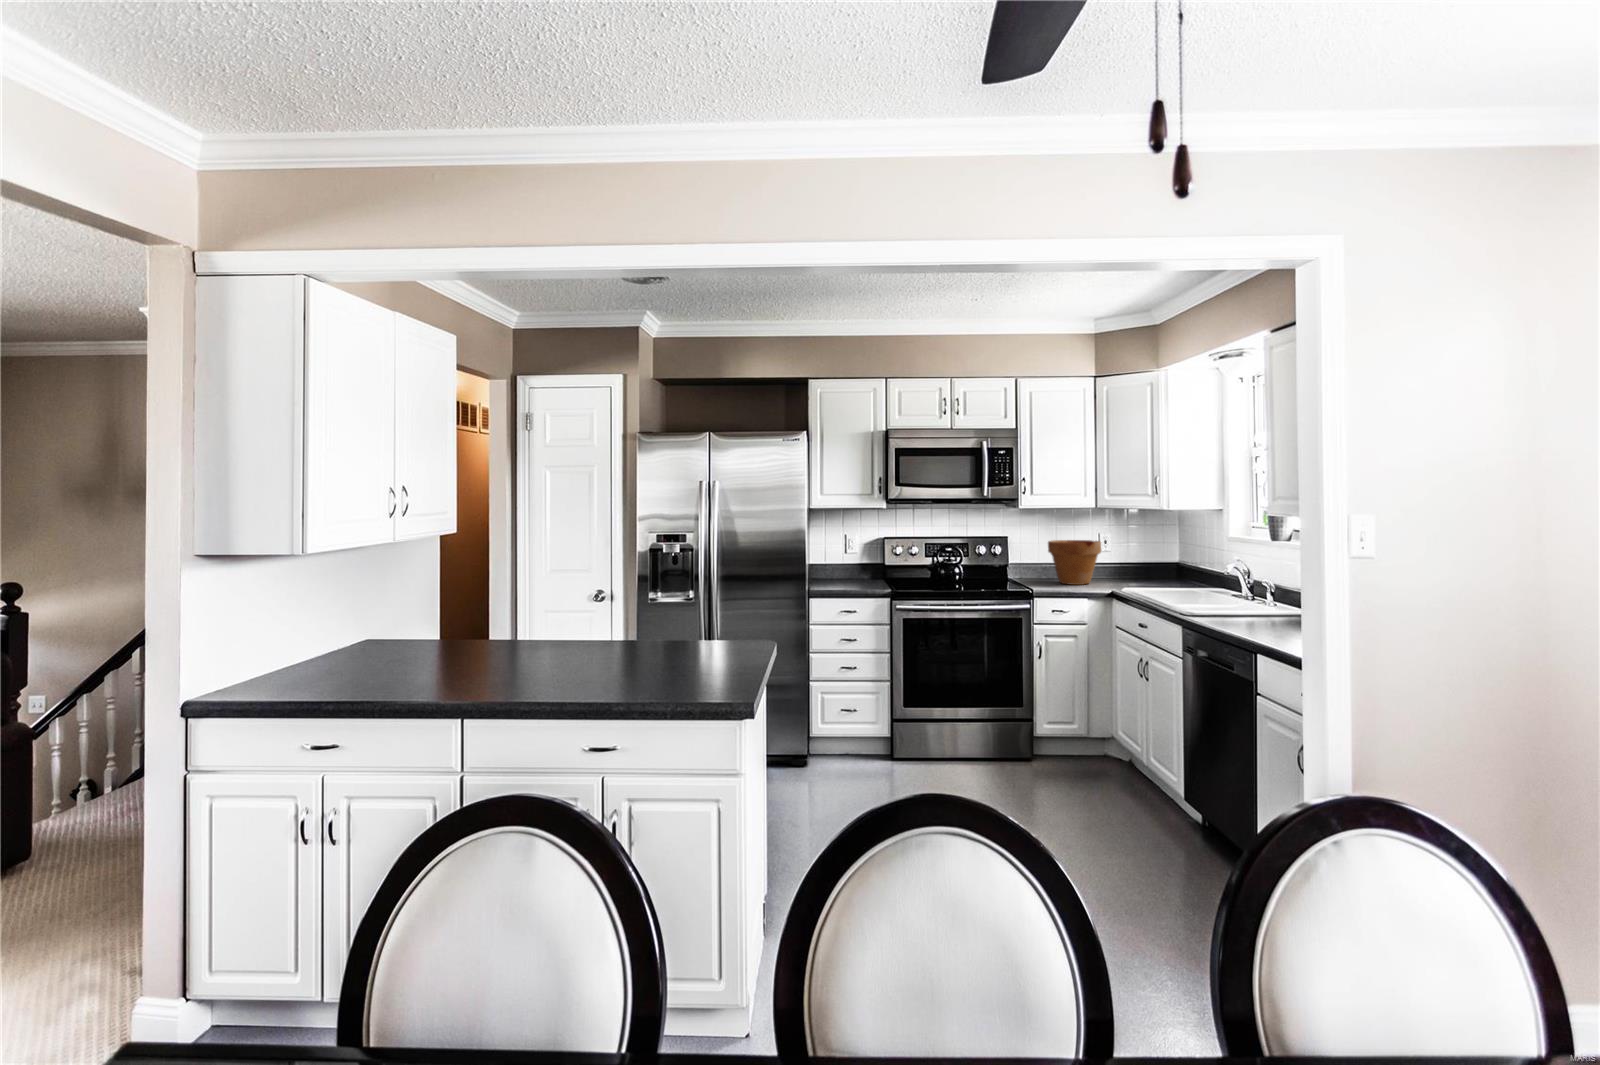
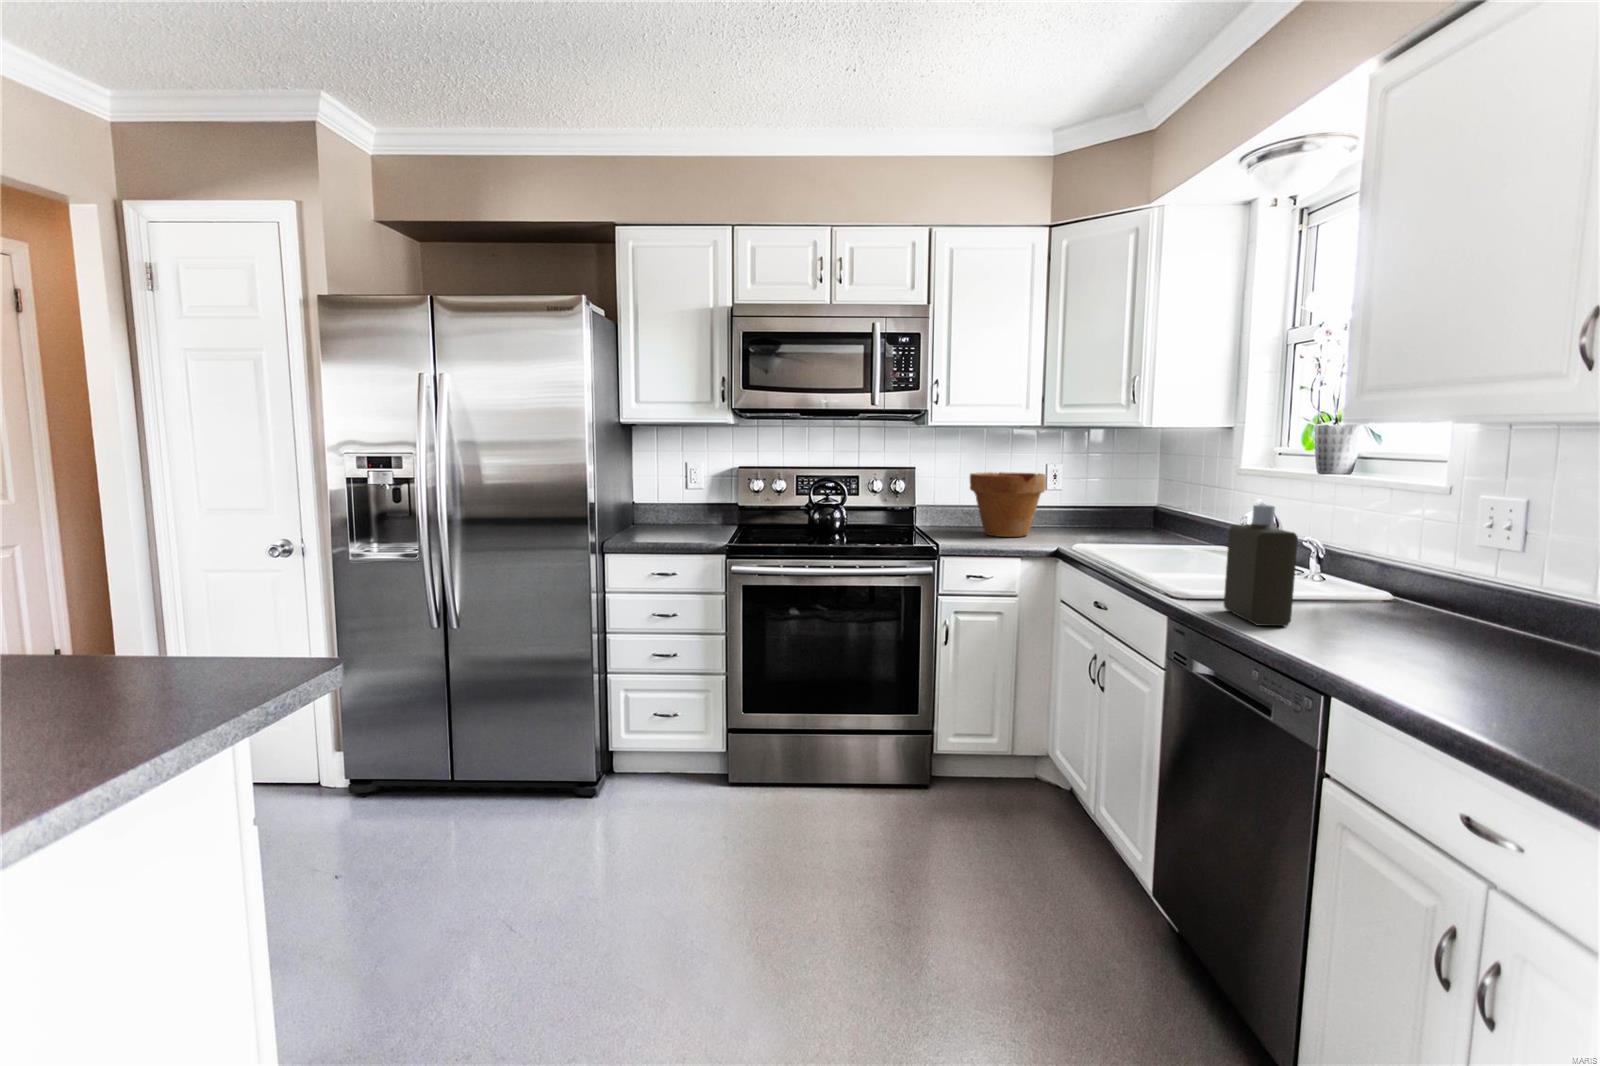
bottle: none [1212,561,1246,625] -> present [1224,505,1298,626]

